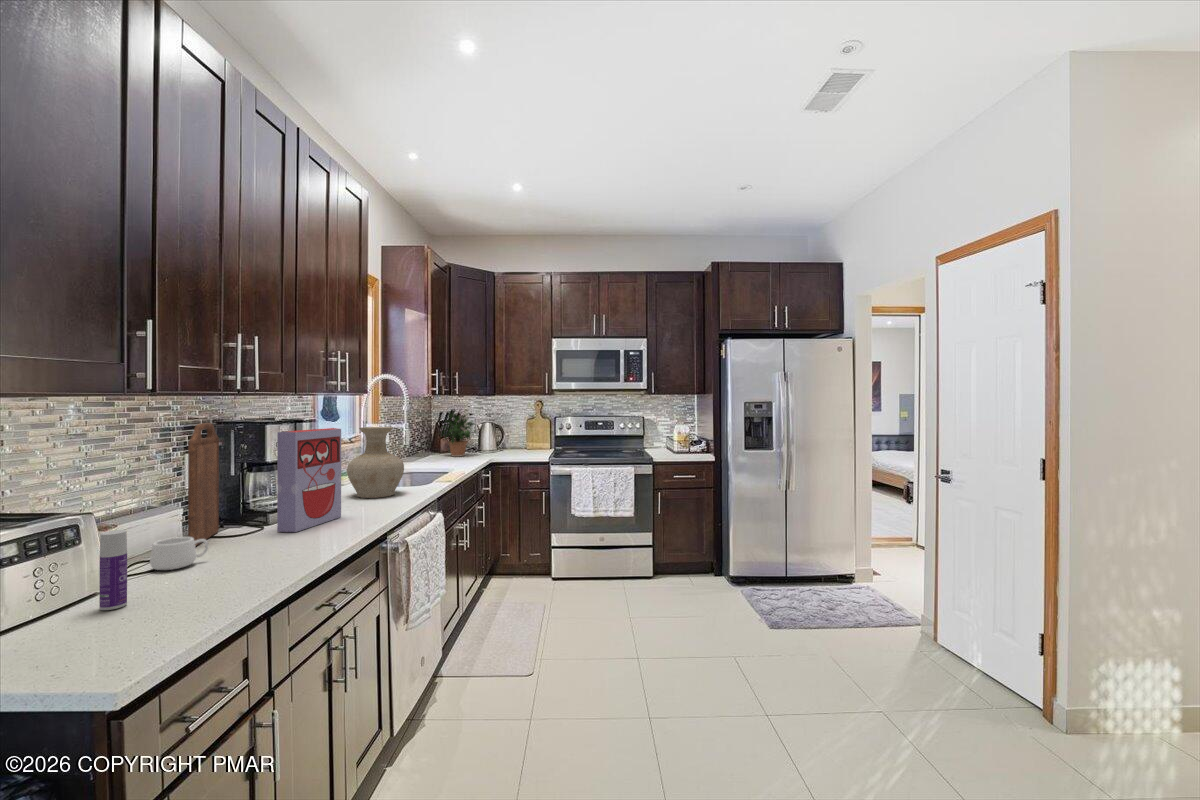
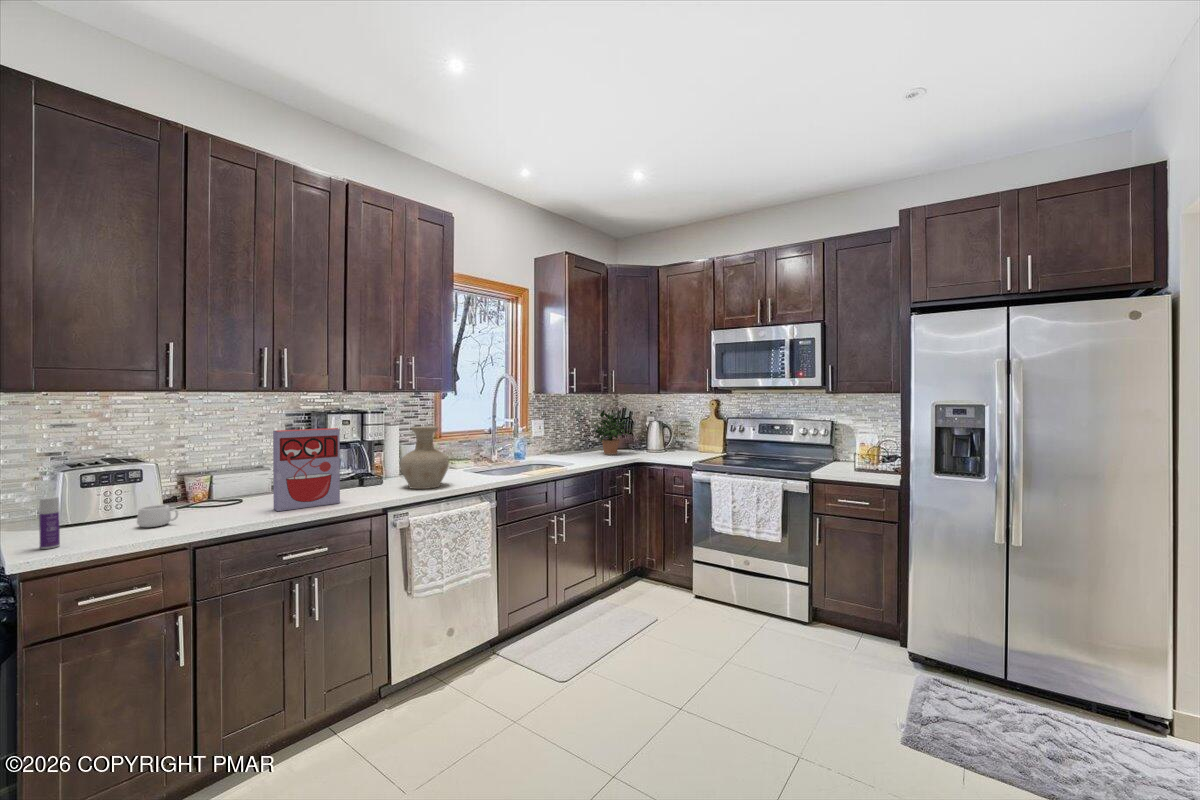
cutting board: present [188,423,219,546] -> none [203,422,255,513]

